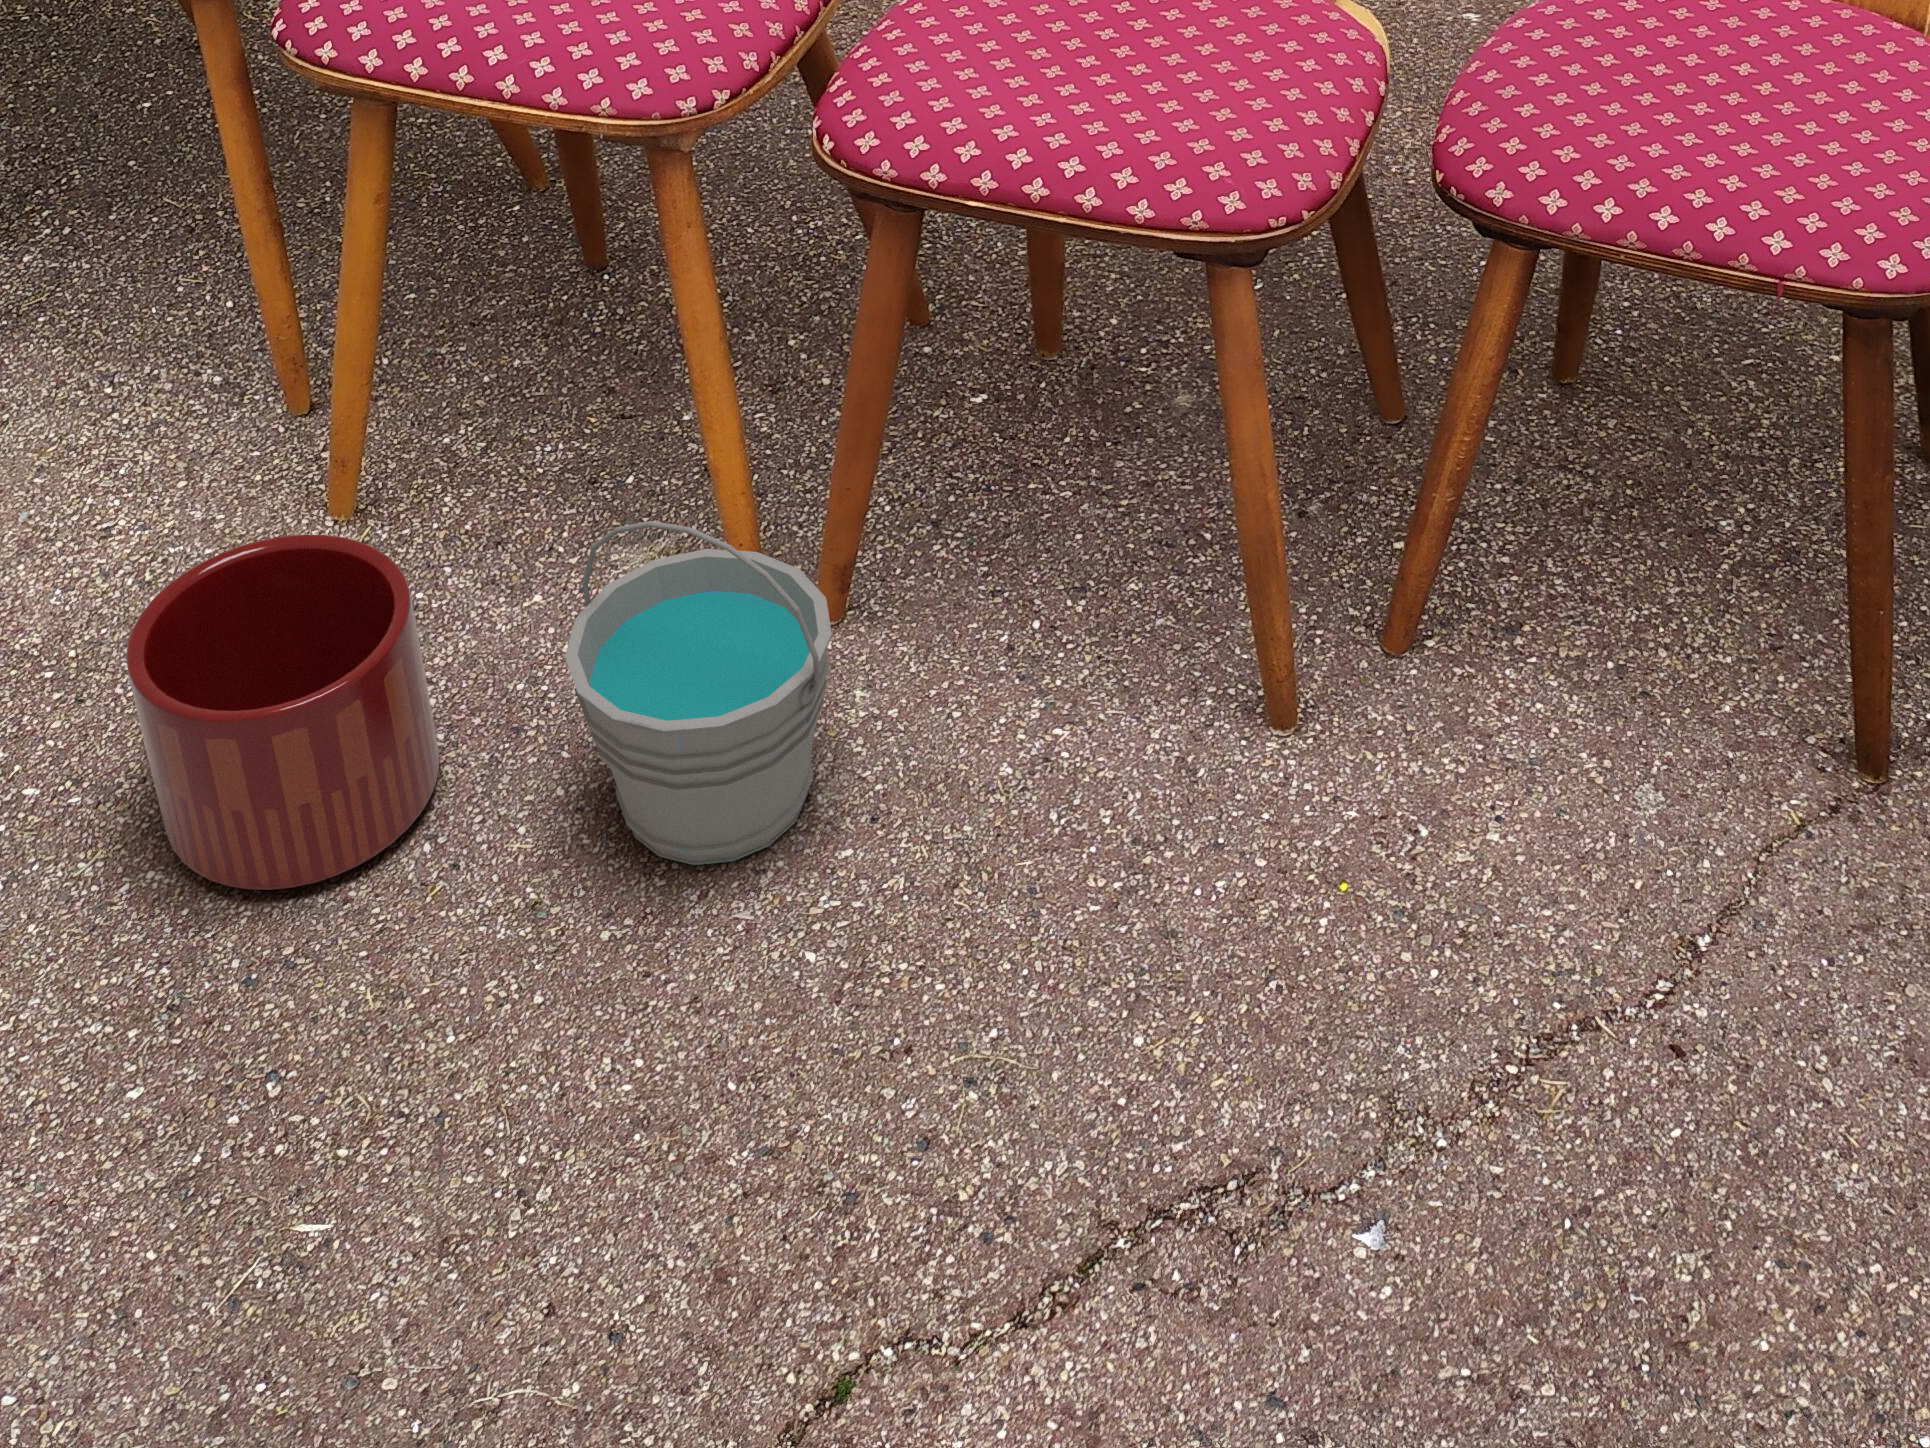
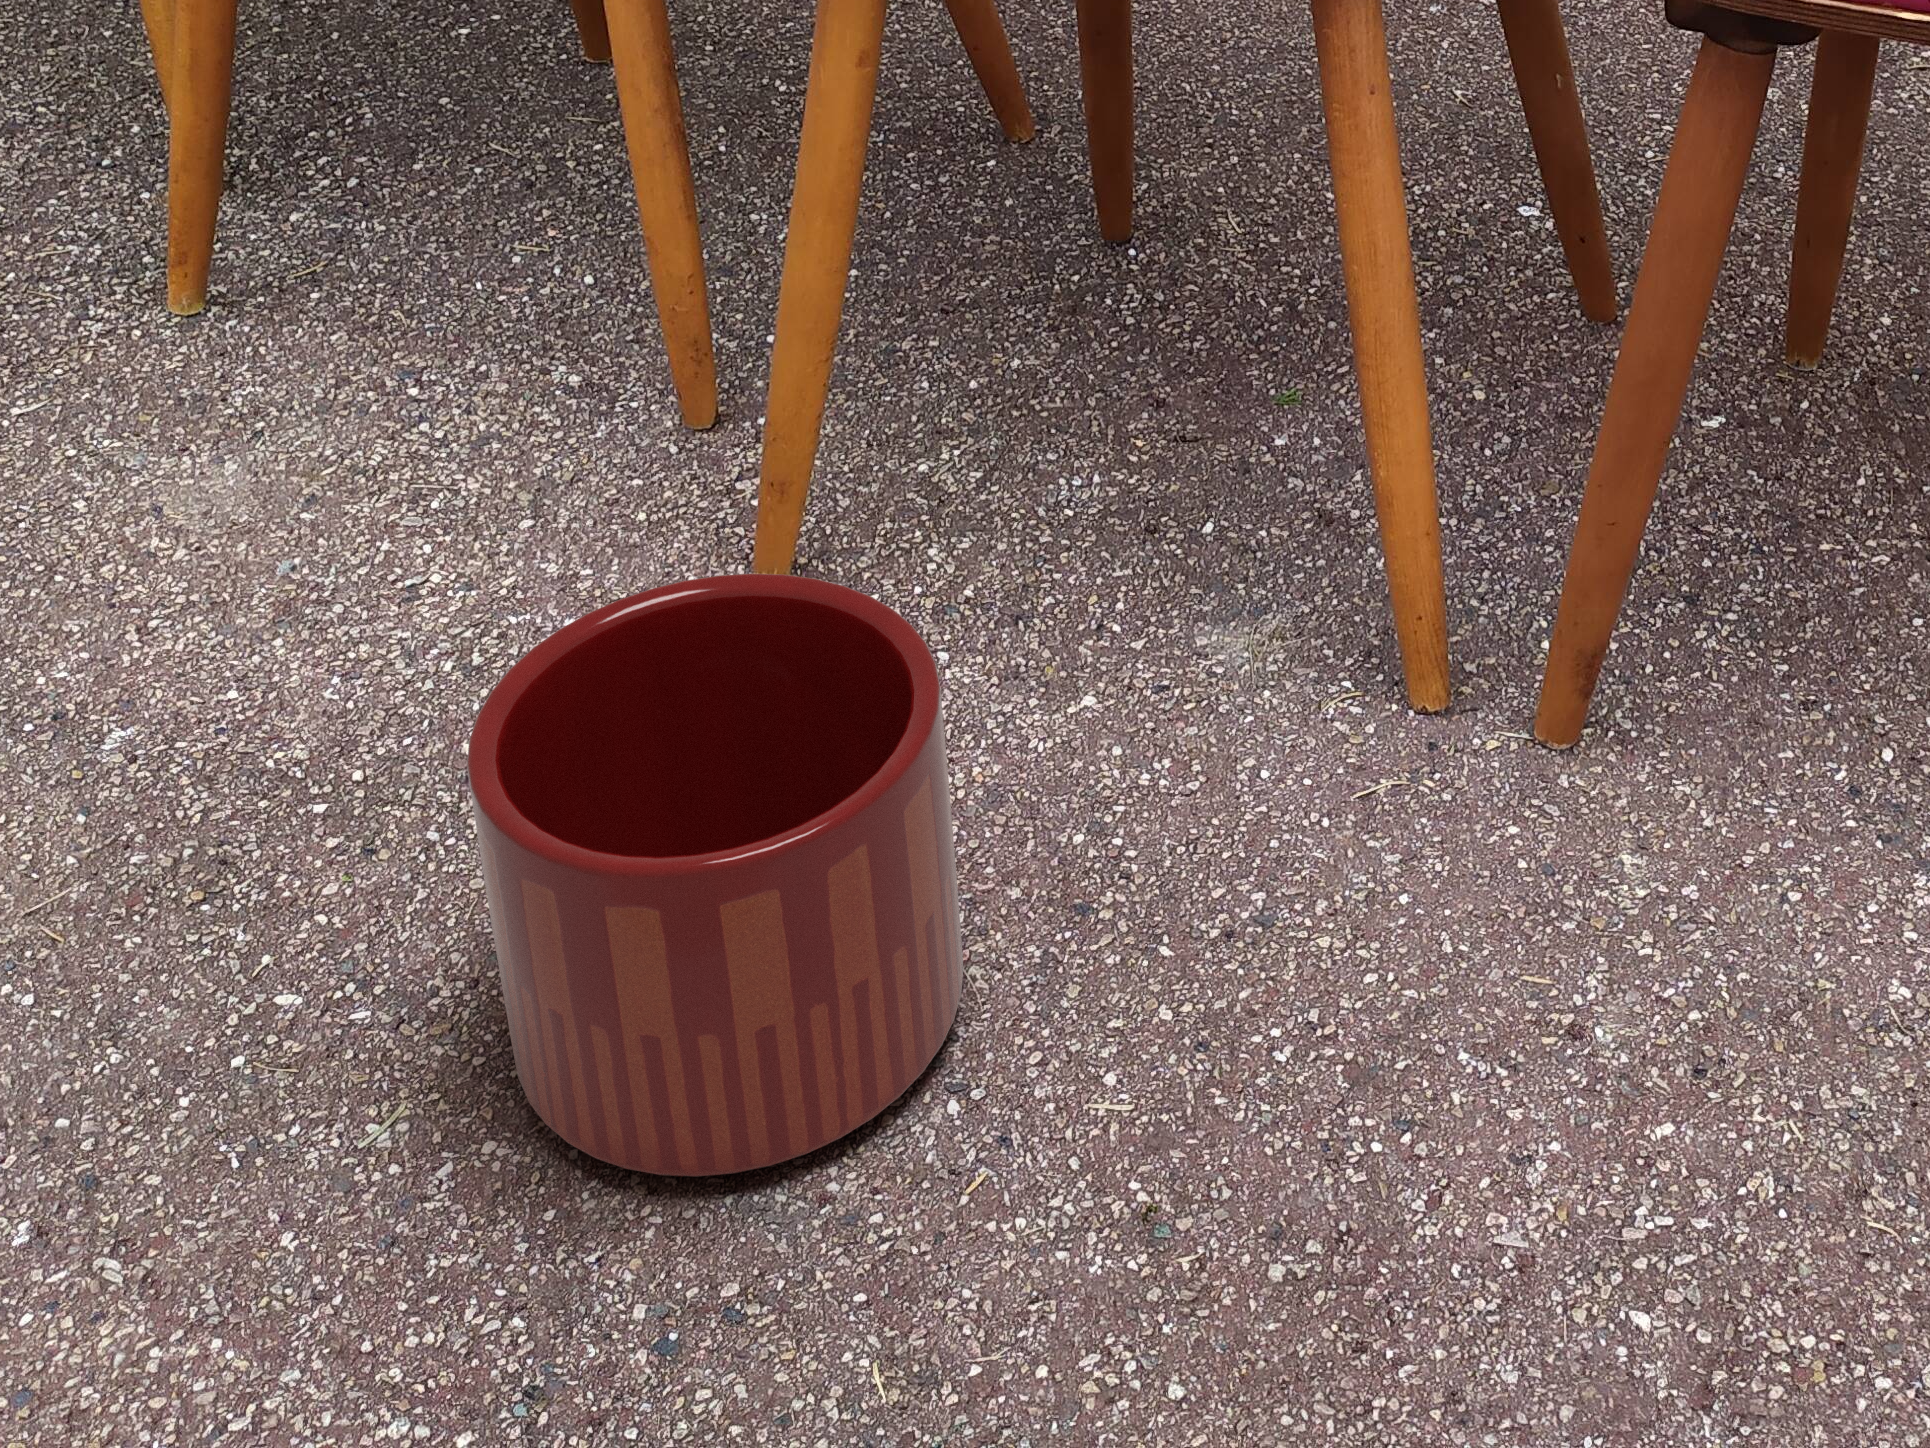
bucket: present [565,521,832,865] -> none [1208,545,1654,1147]

